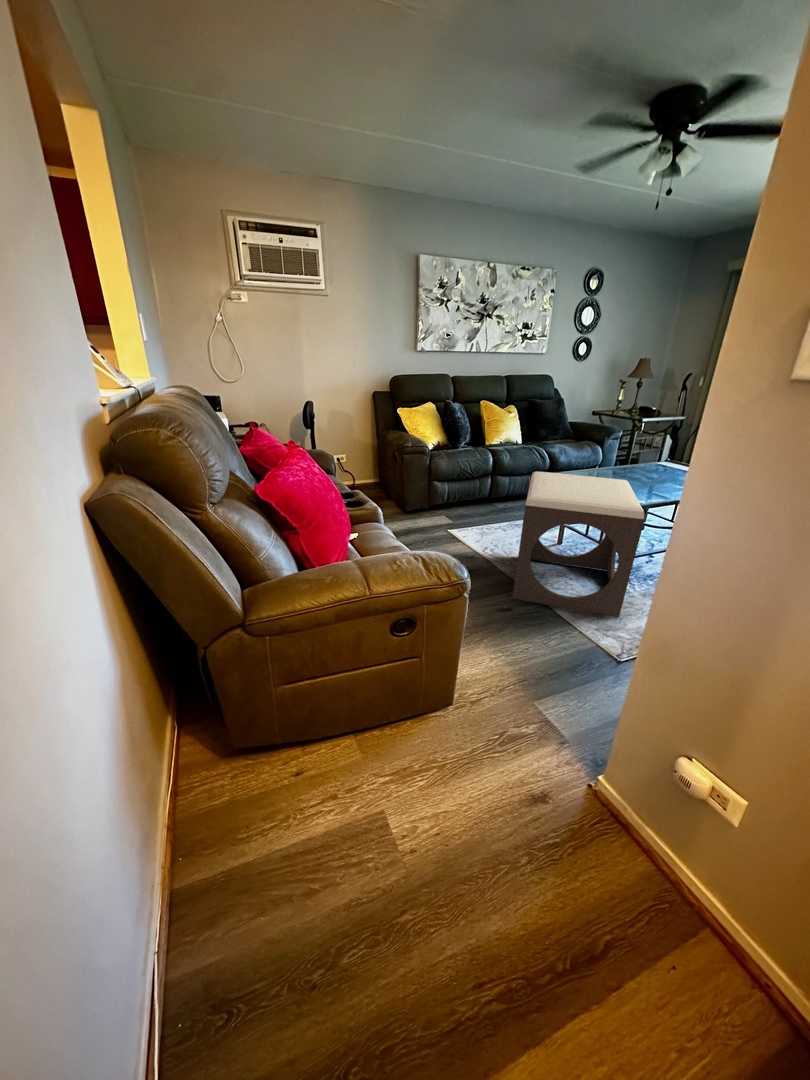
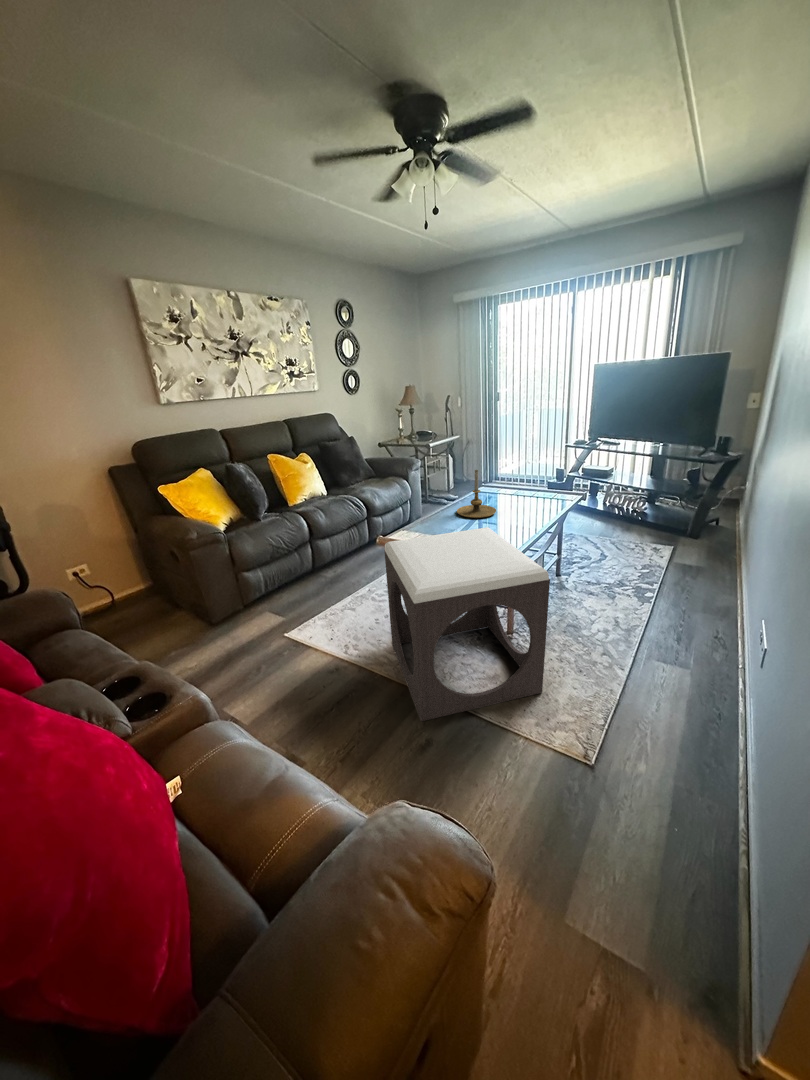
candle holder: none [621,437,661,482] -> present [457,470,496,518]

